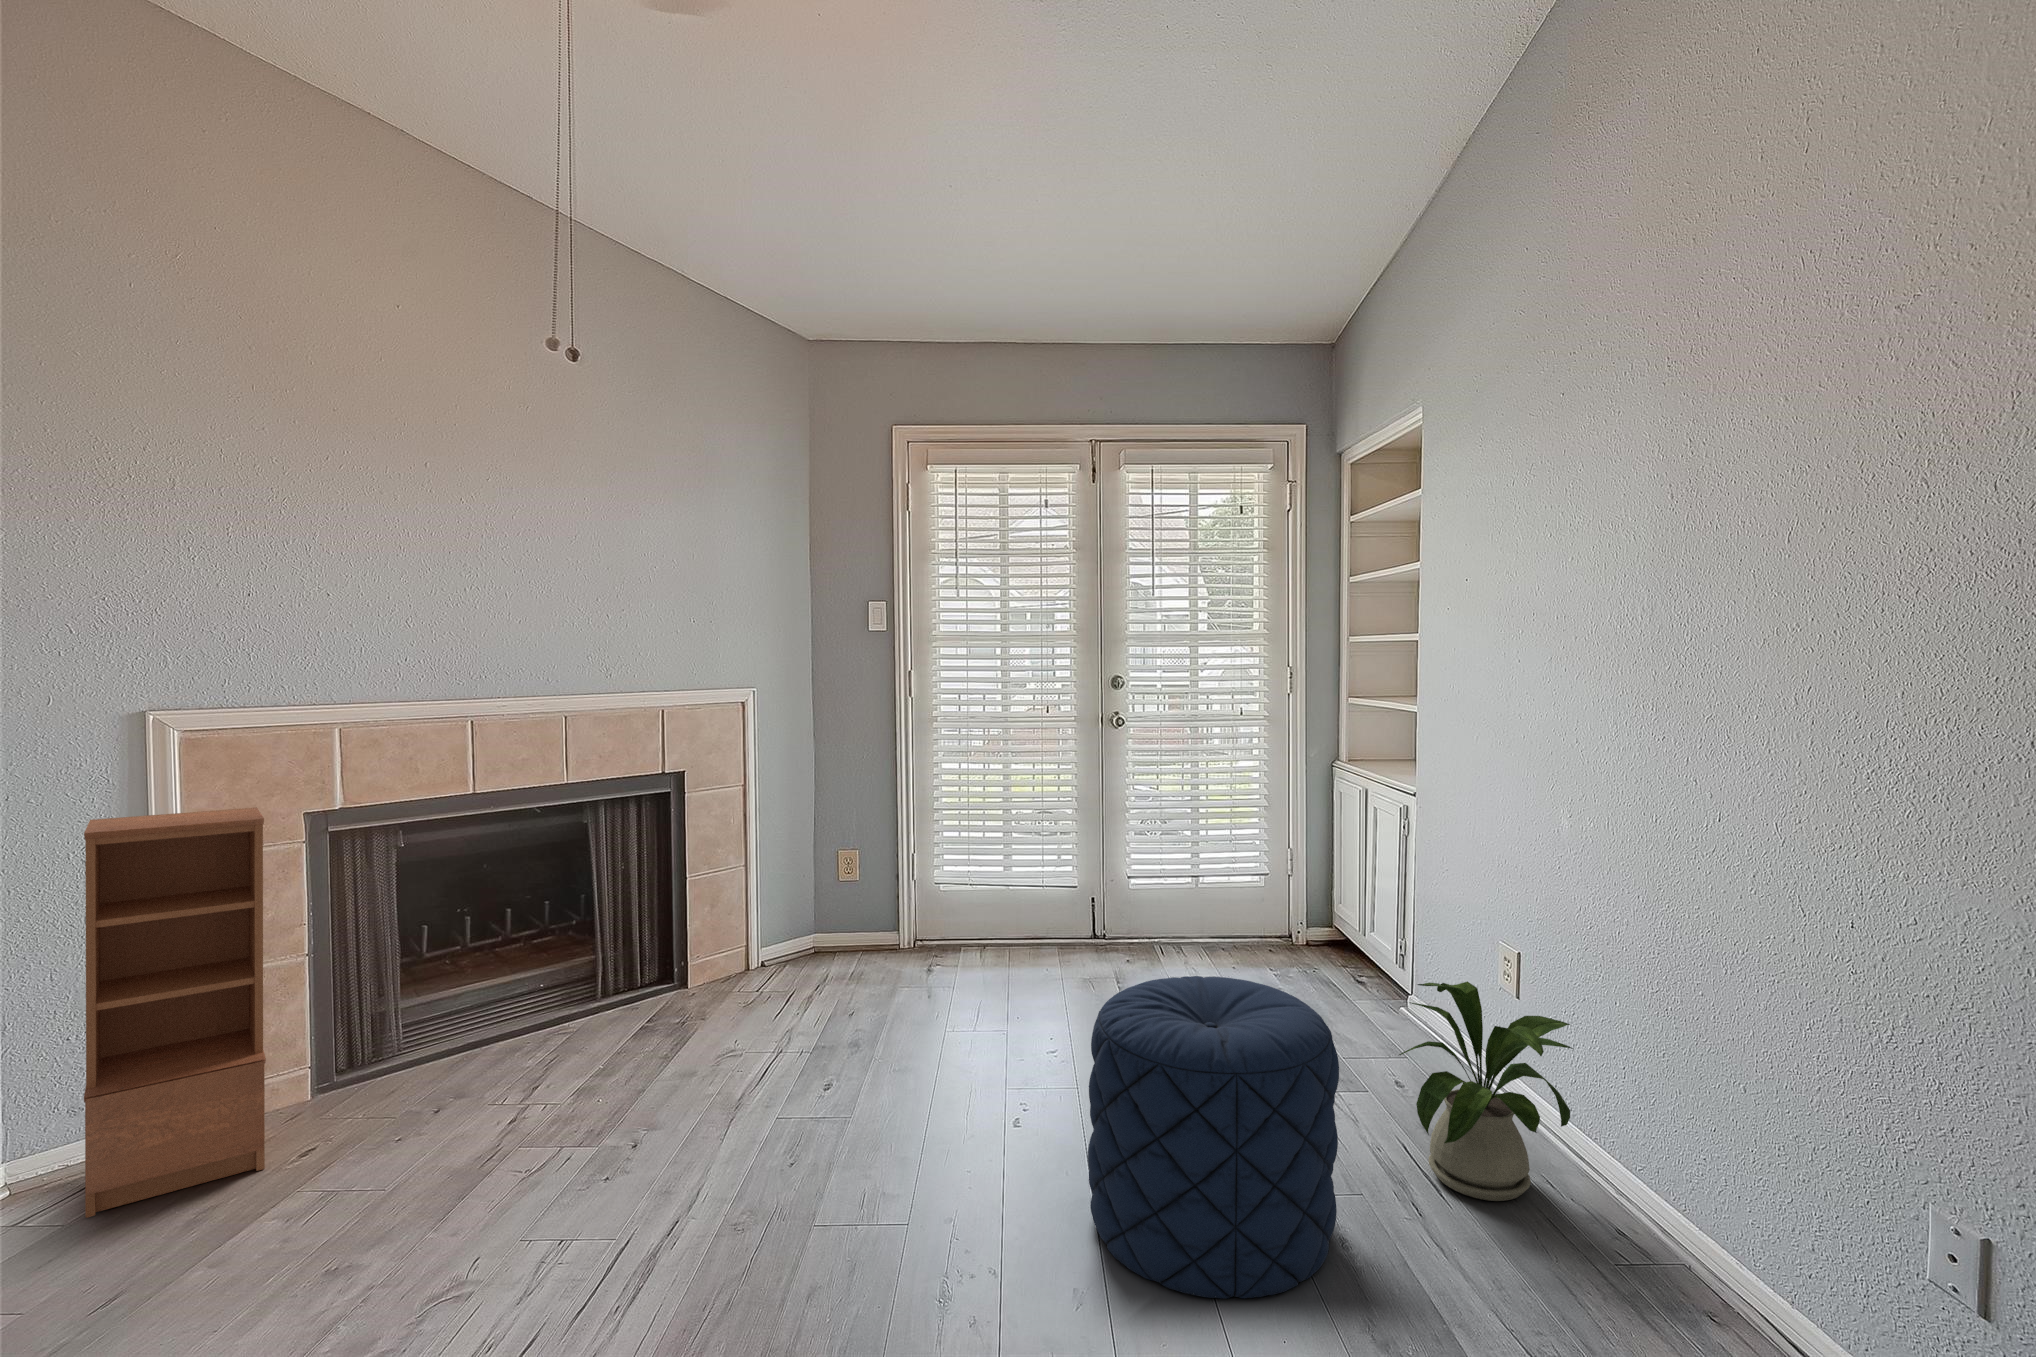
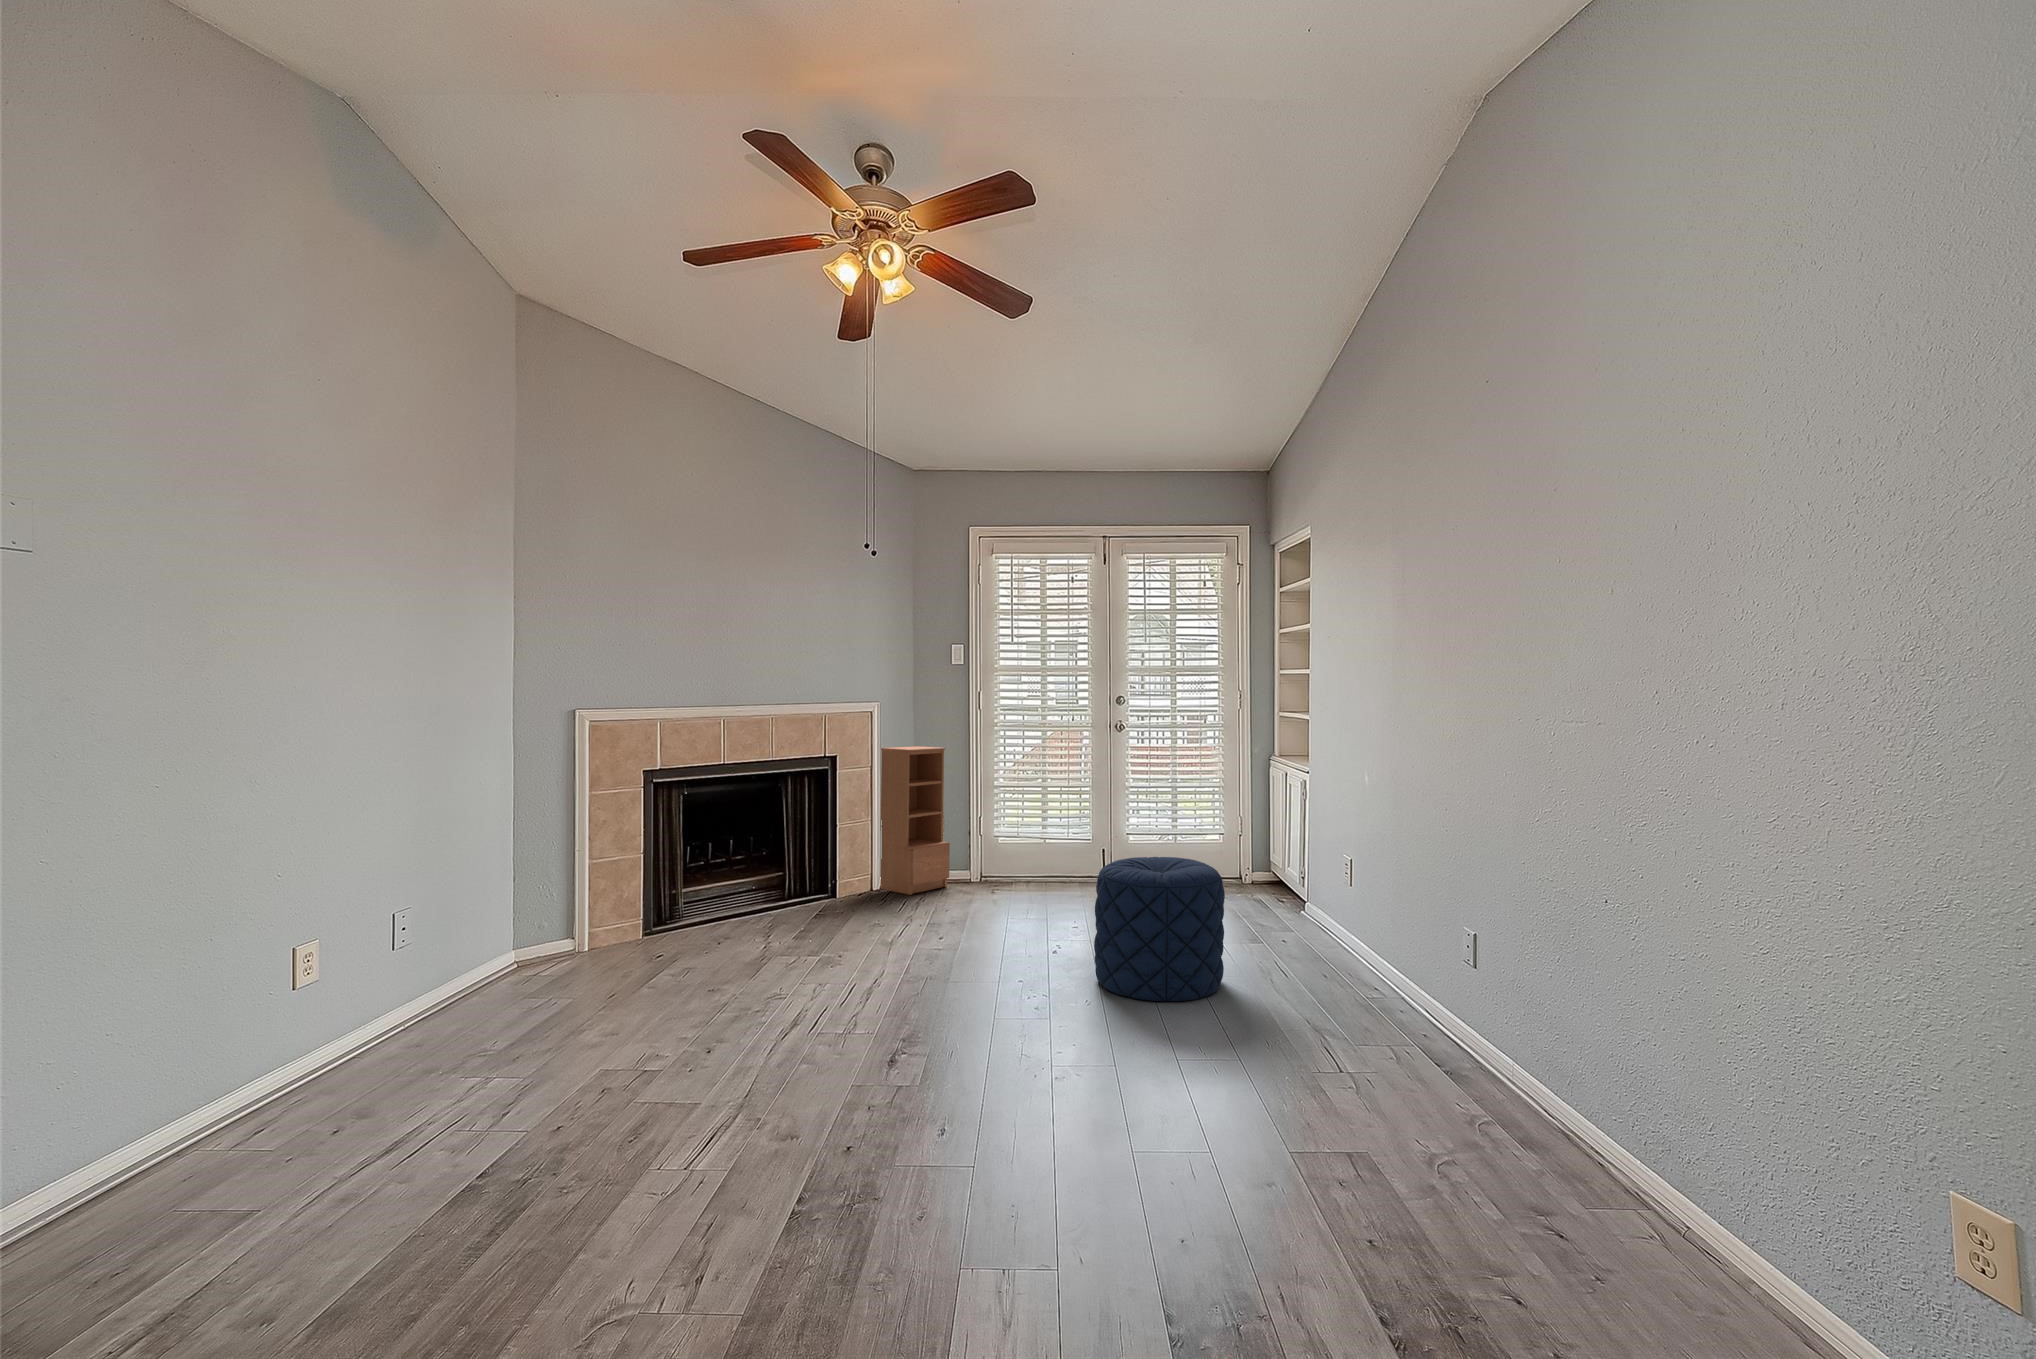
bookcase: present [84,807,266,1218] -> present [880,746,950,895]
house plant: present [1399,981,1573,1201] -> none [1269,859,1369,978]

